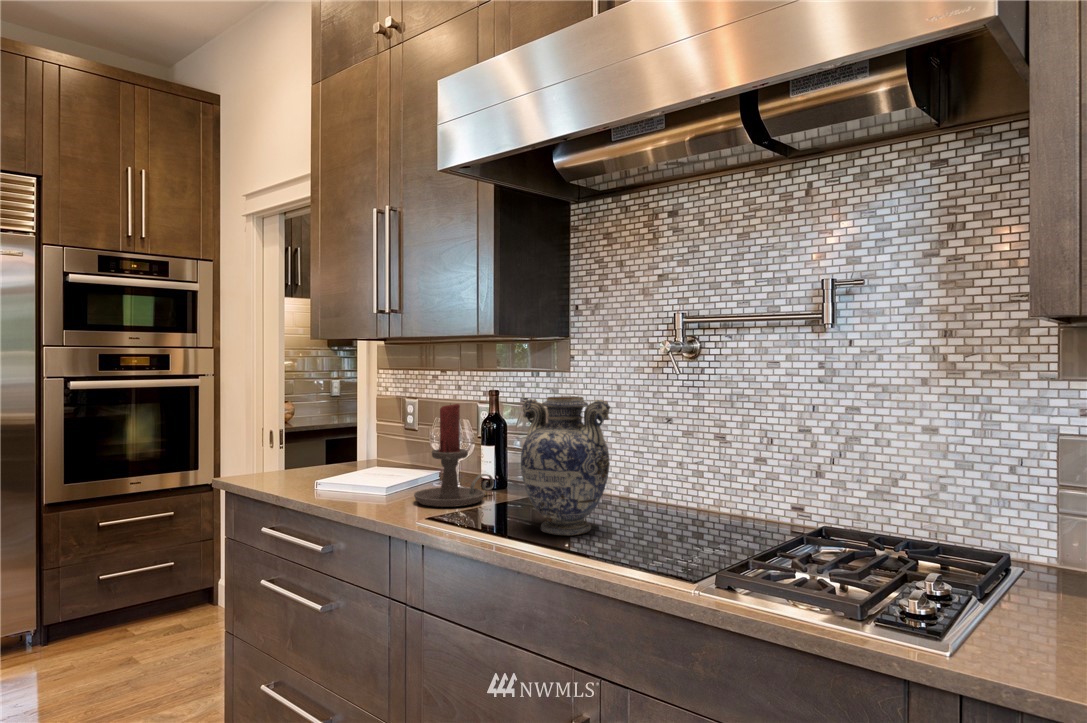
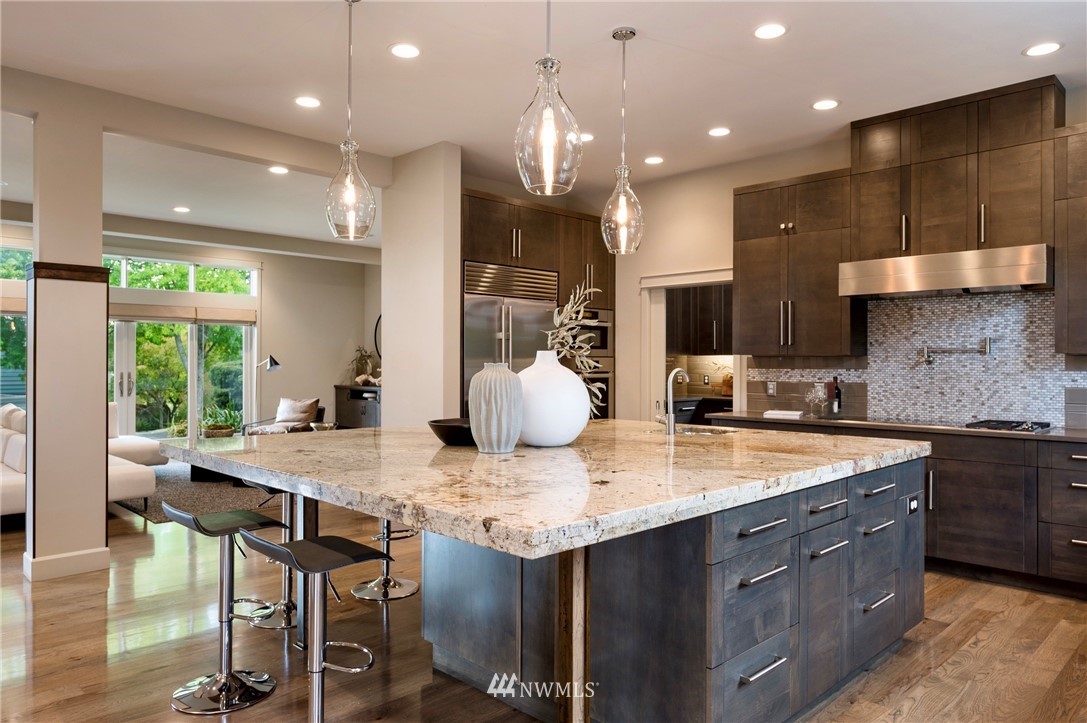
decorative vase: present [521,396,610,536] -> none [875,377,913,423]

